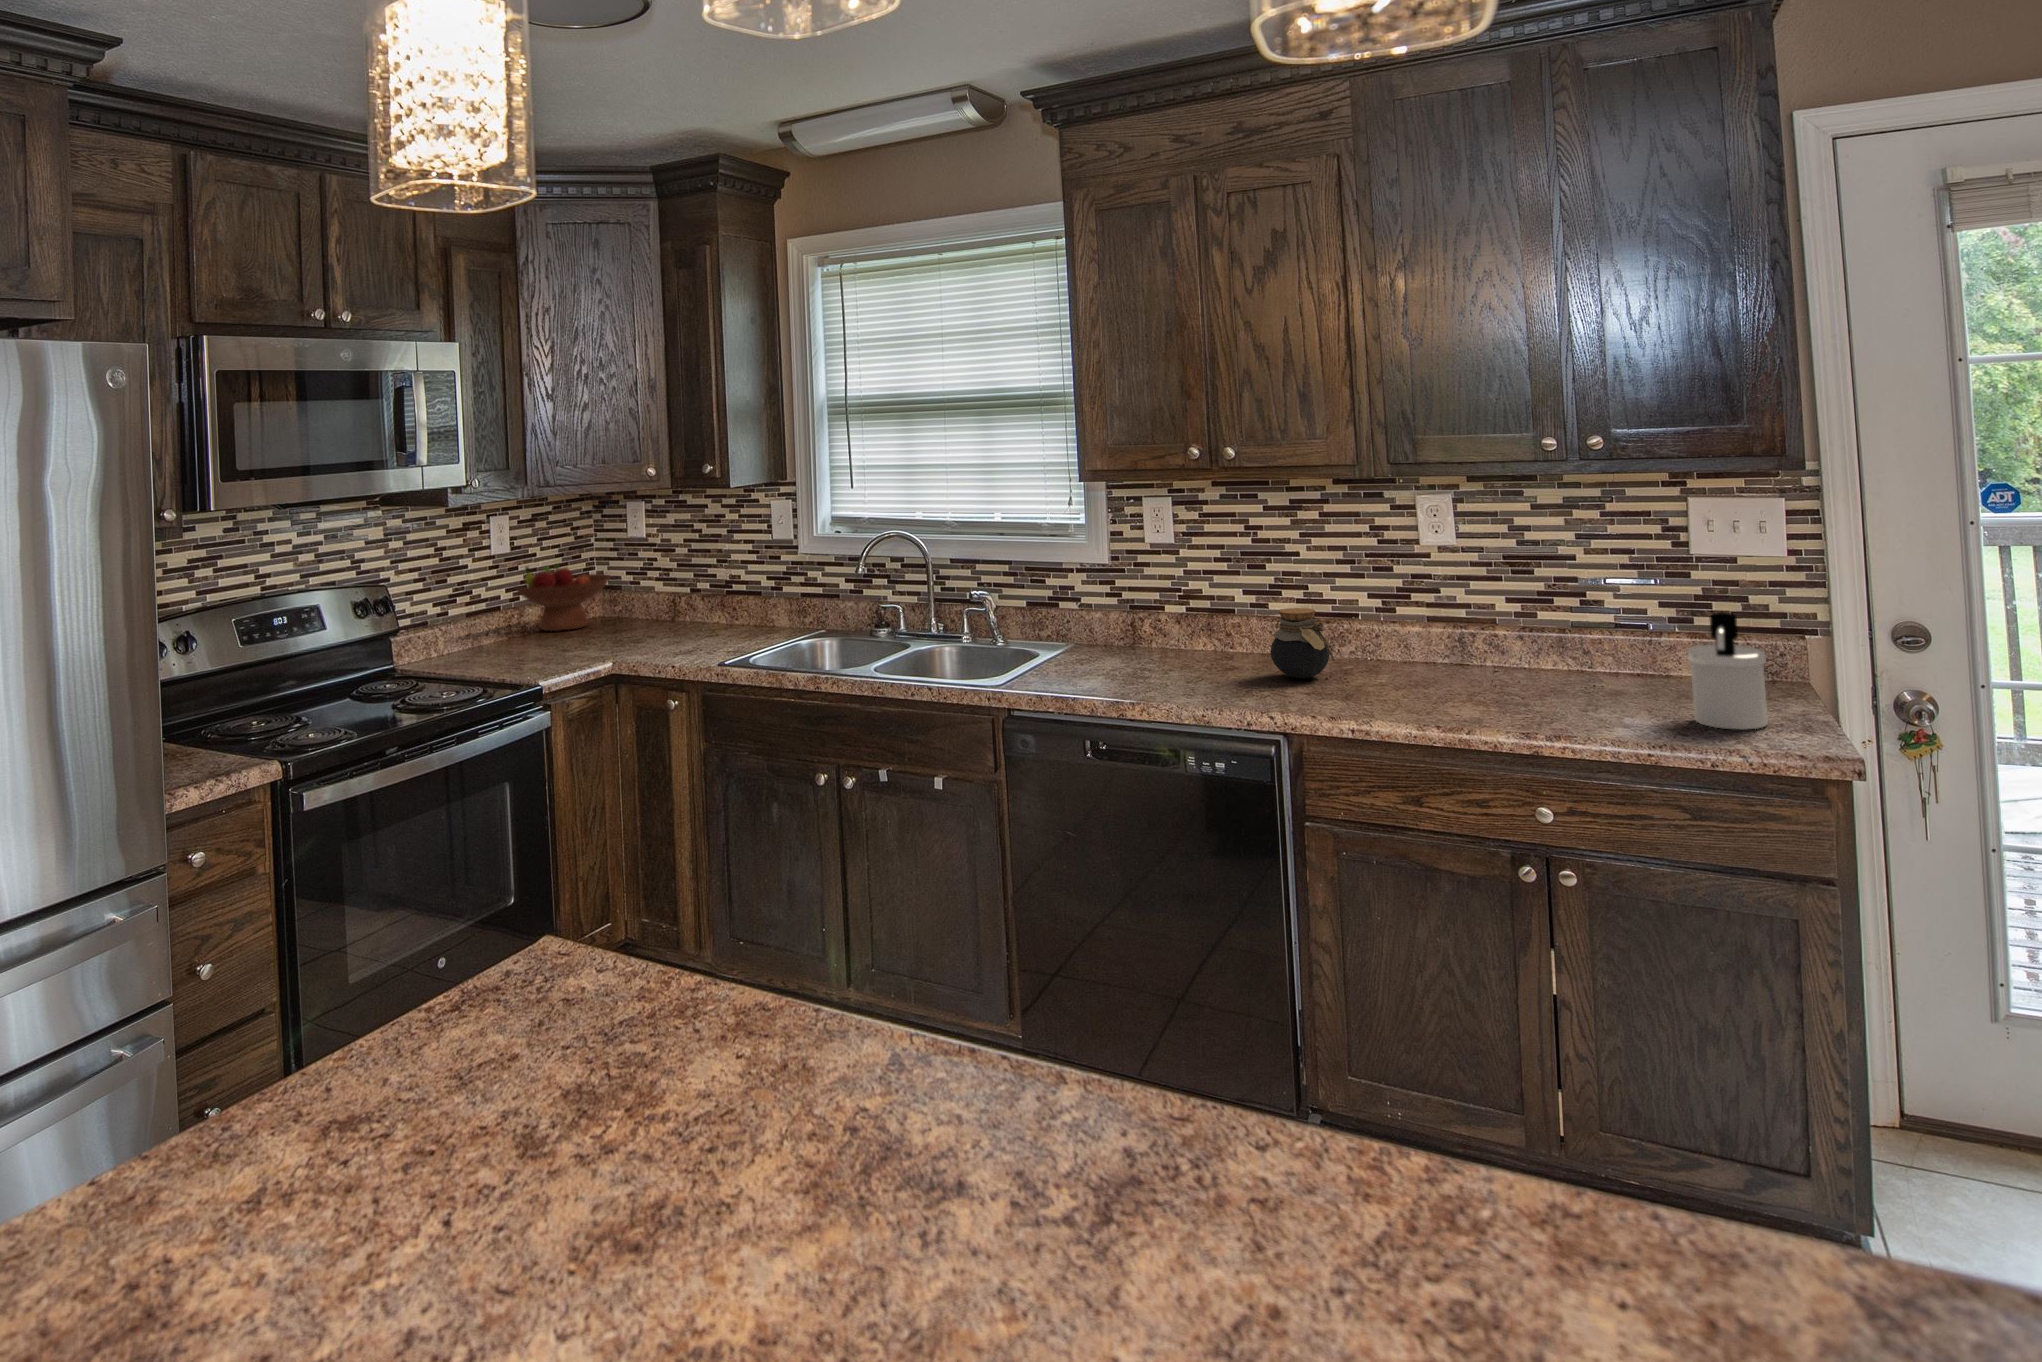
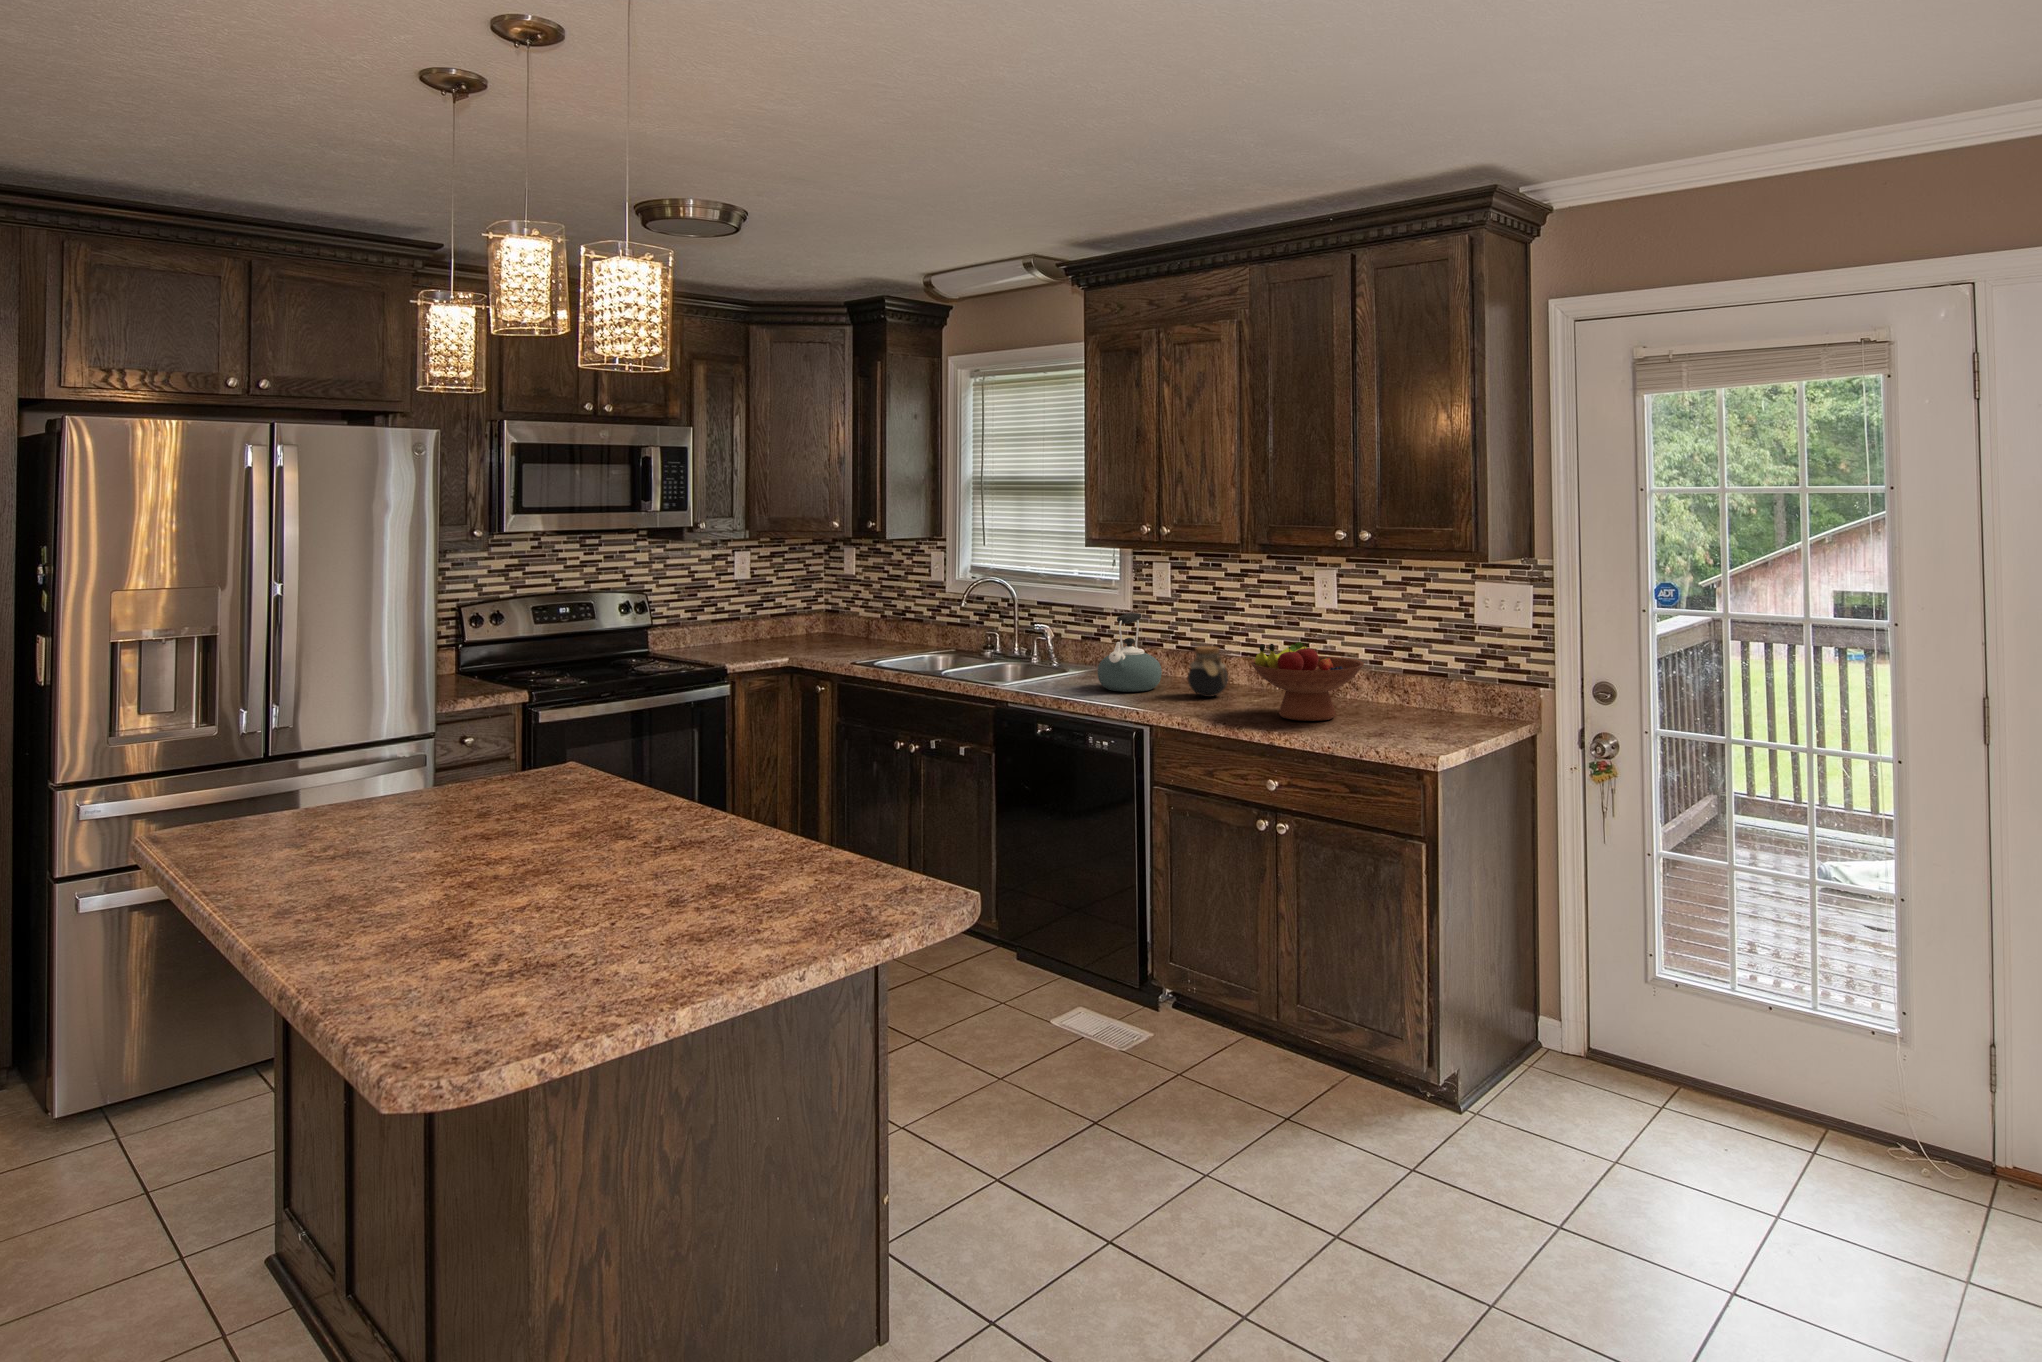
fruit bowl: present [515,564,610,631] -> present [1250,642,1364,721]
kettle: none [1126,569,1216,679] -> present [1098,613,1162,692]
soap dispenser: present [1687,612,1768,729] -> none [1394,660,1446,742]

